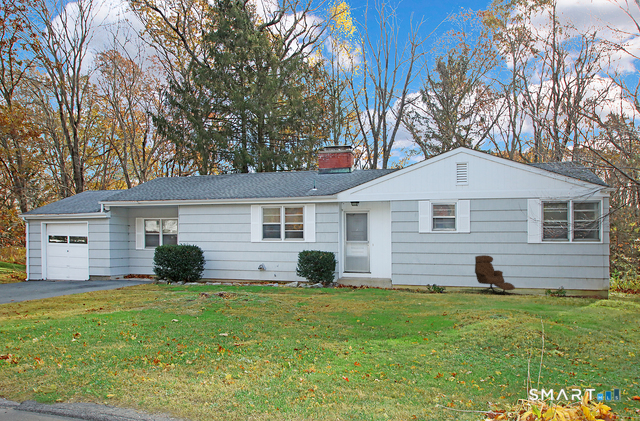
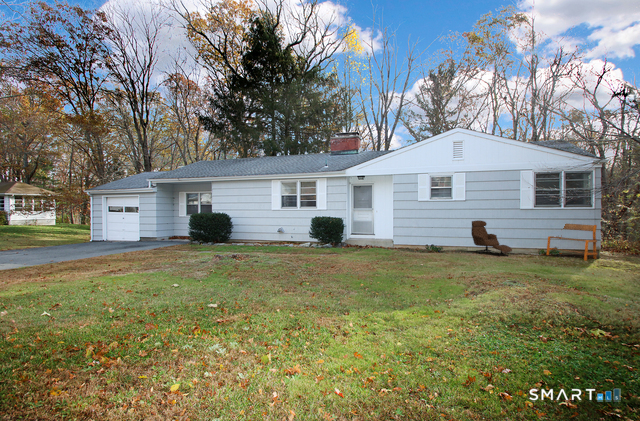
bench: none [555,258,602,299] -> present [547,224,598,260]

